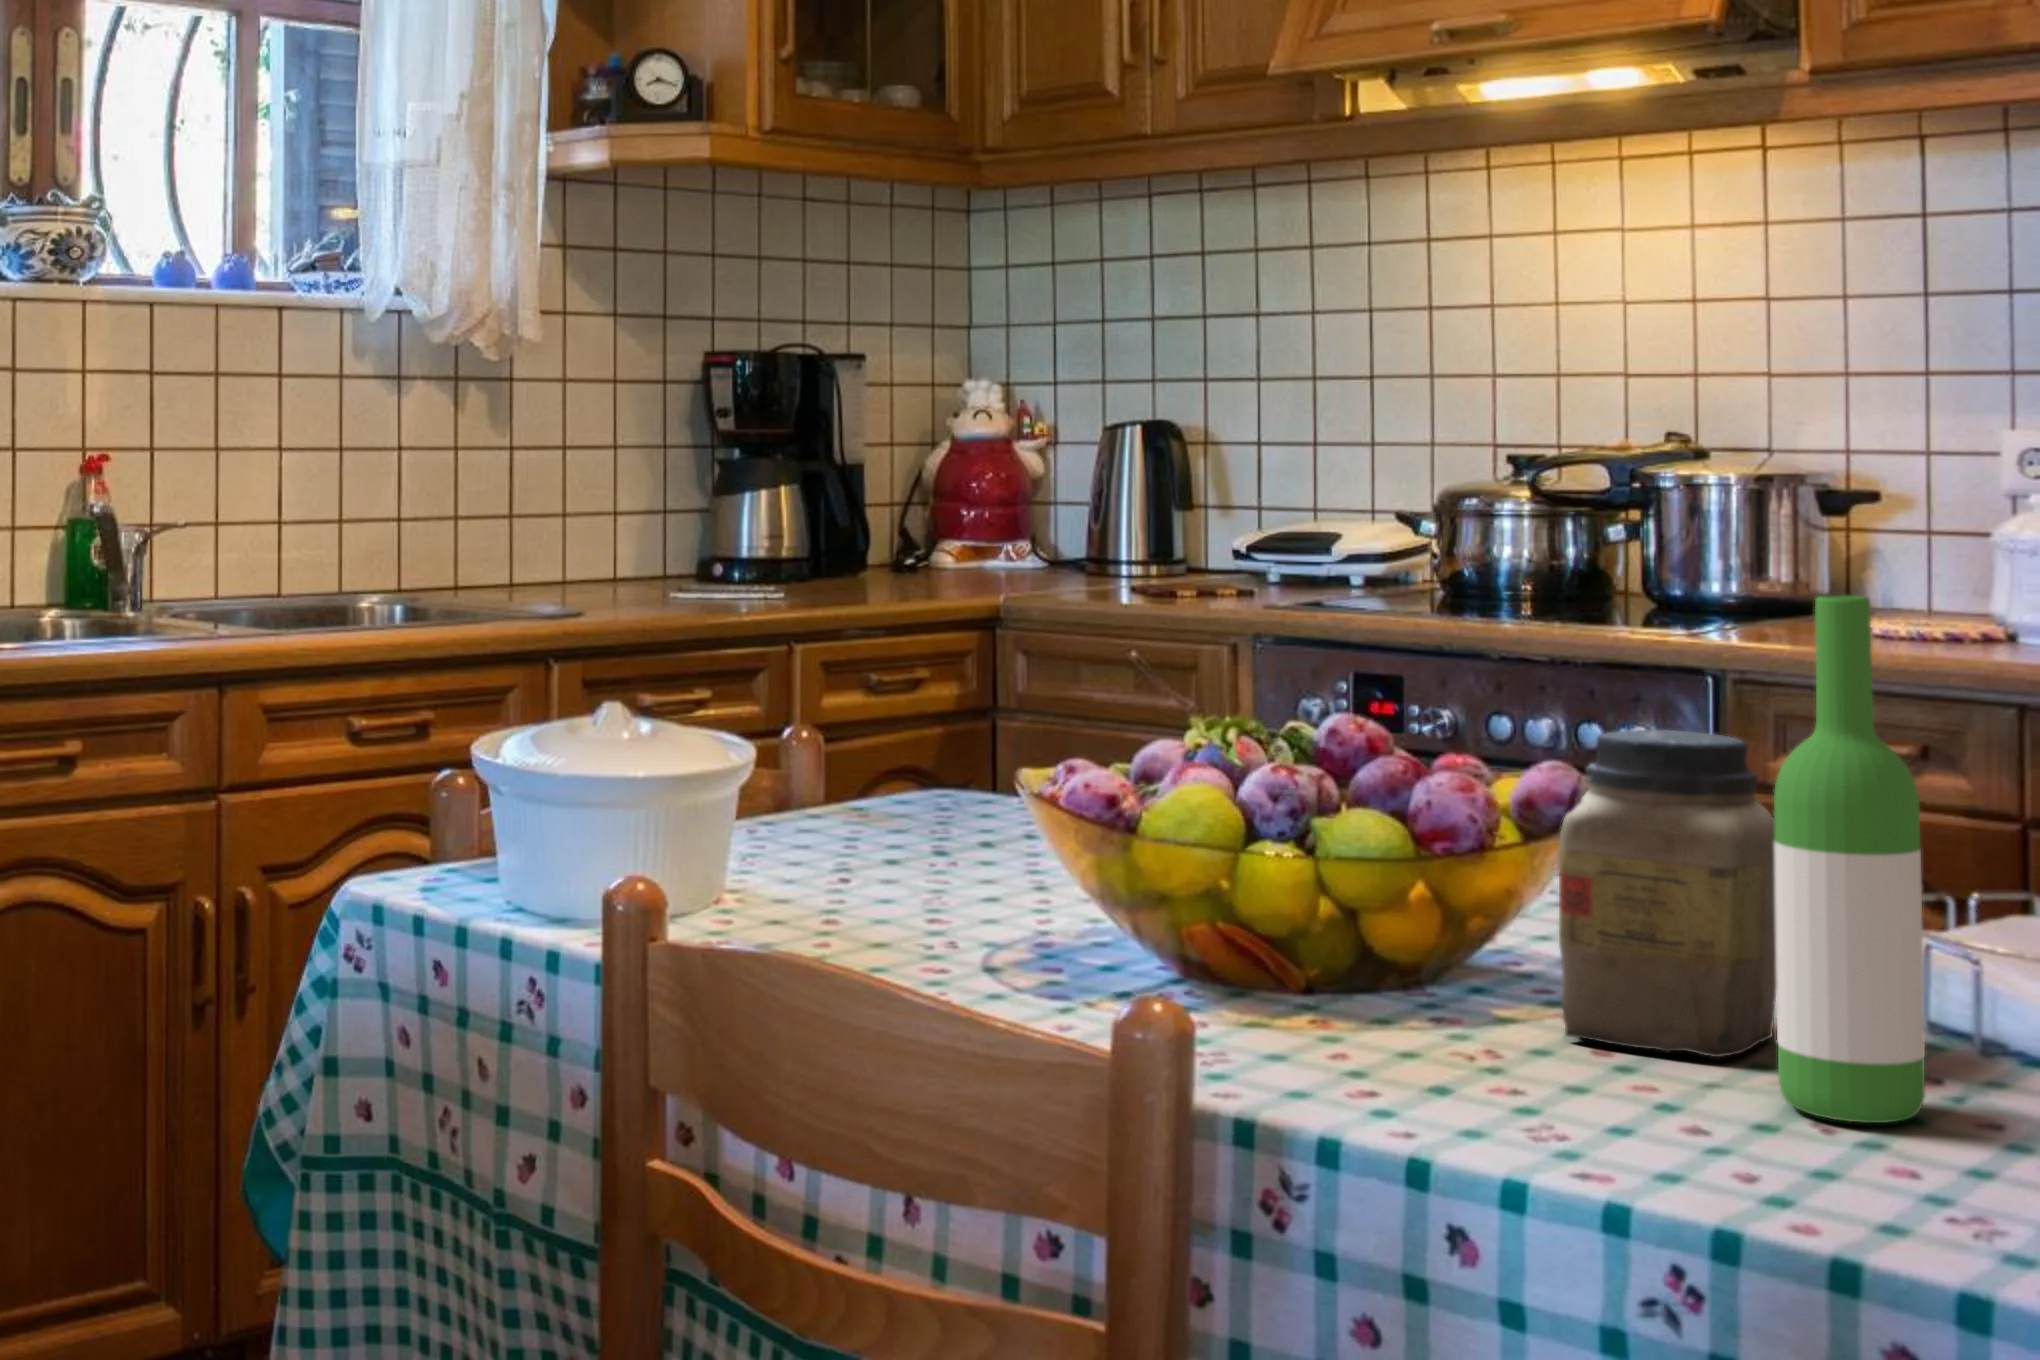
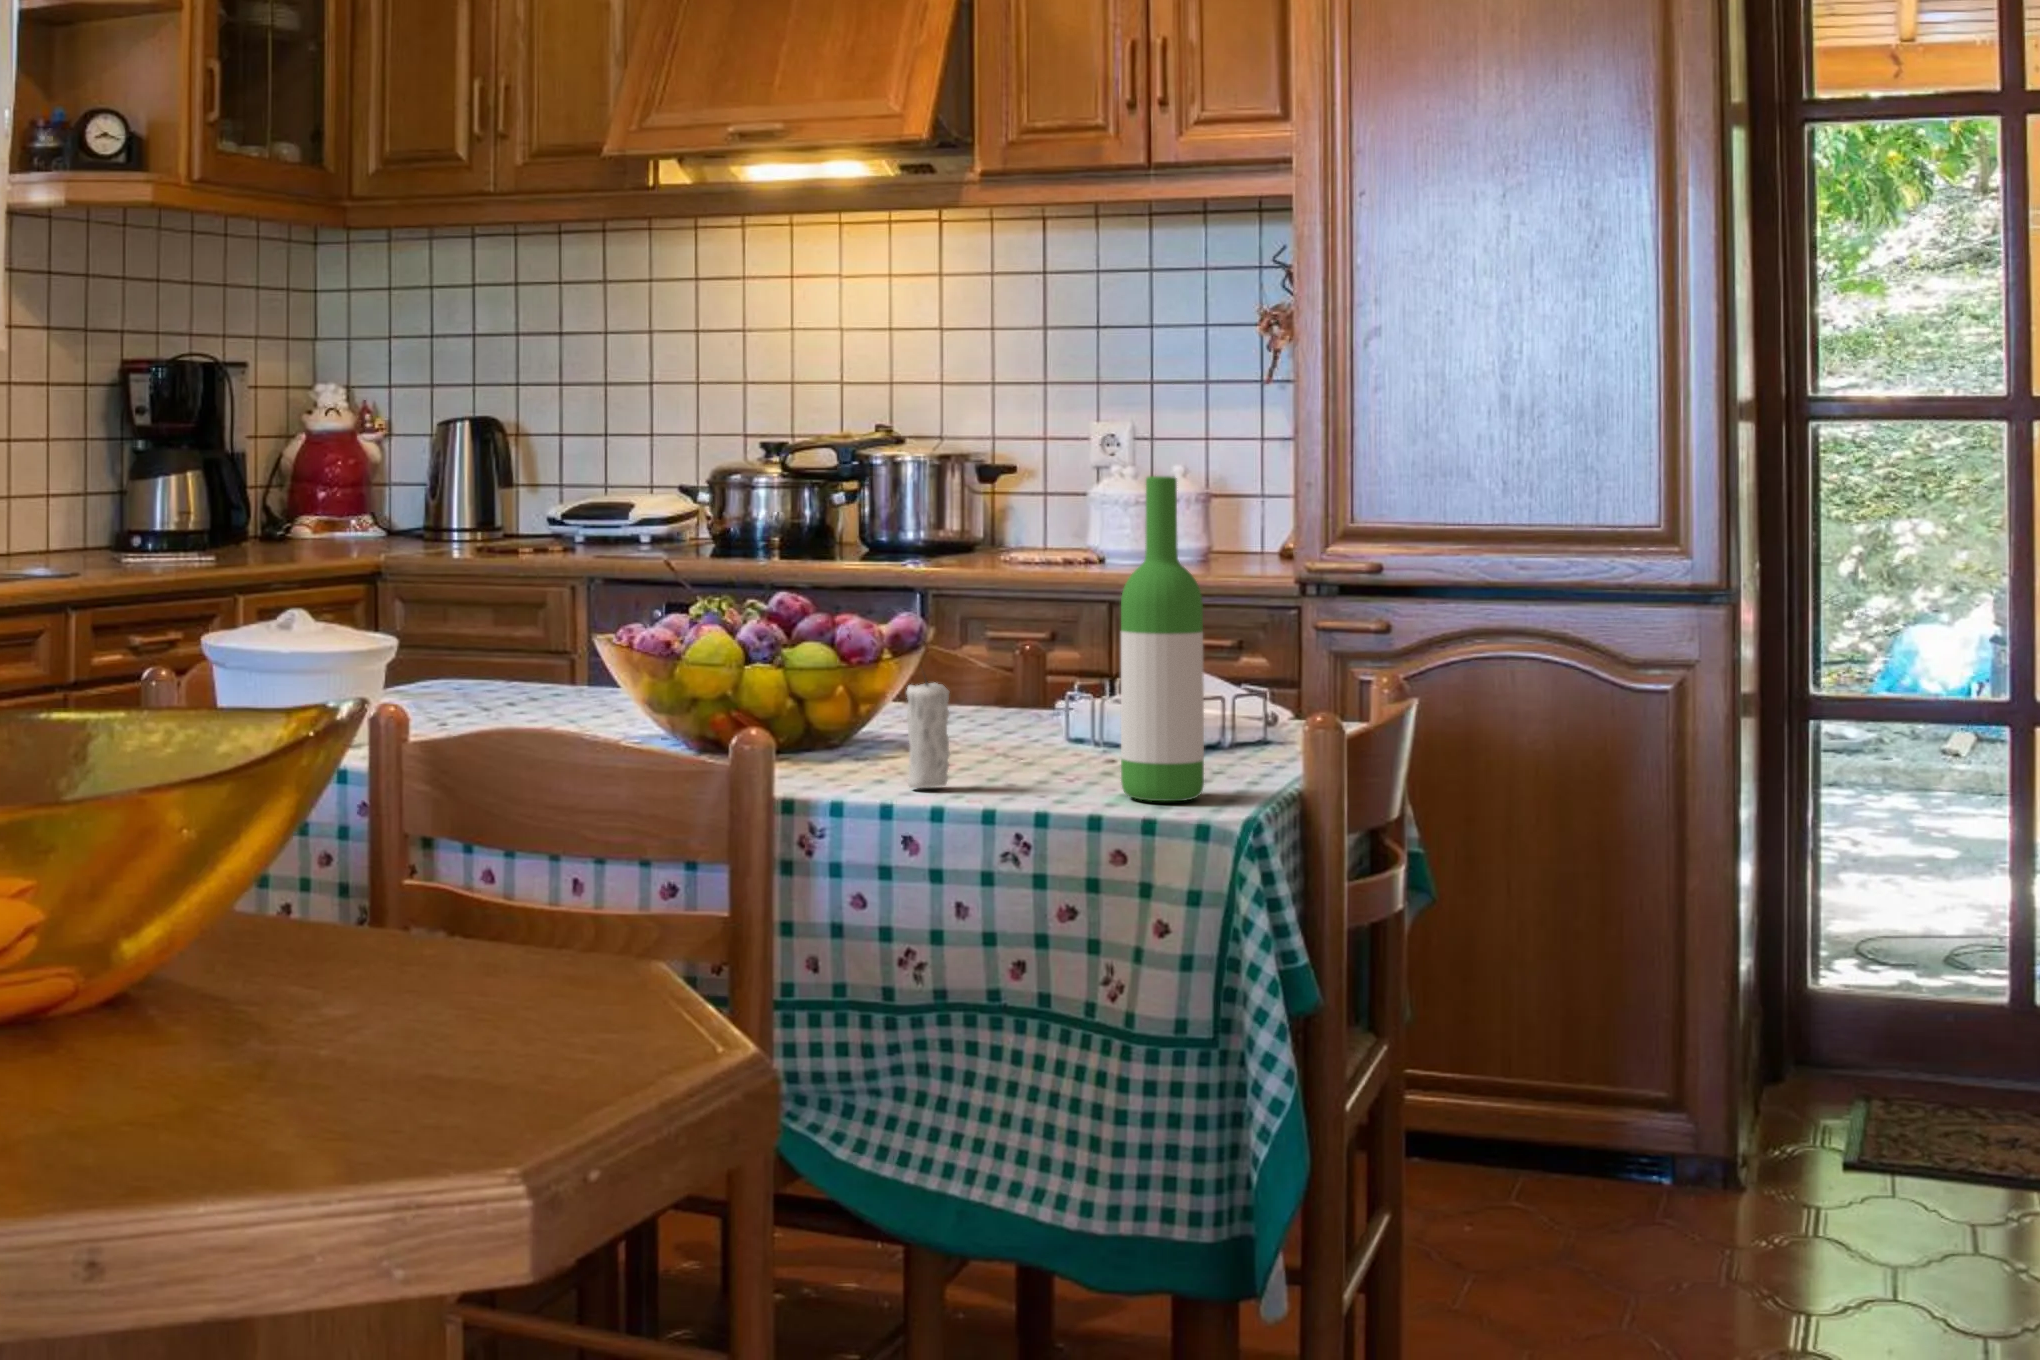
jar: present [1559,730,1776,1057] -> none [973,576,1098,779]
candle: none [1436,862,1508,1054] -> present [906,680,950,788]

